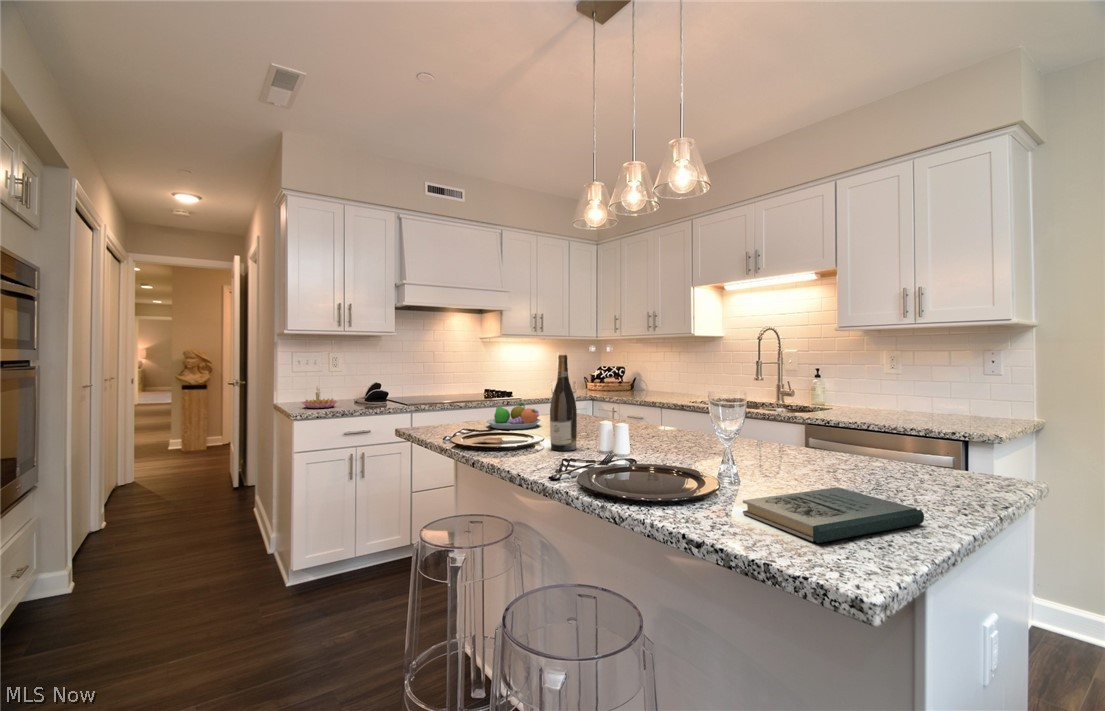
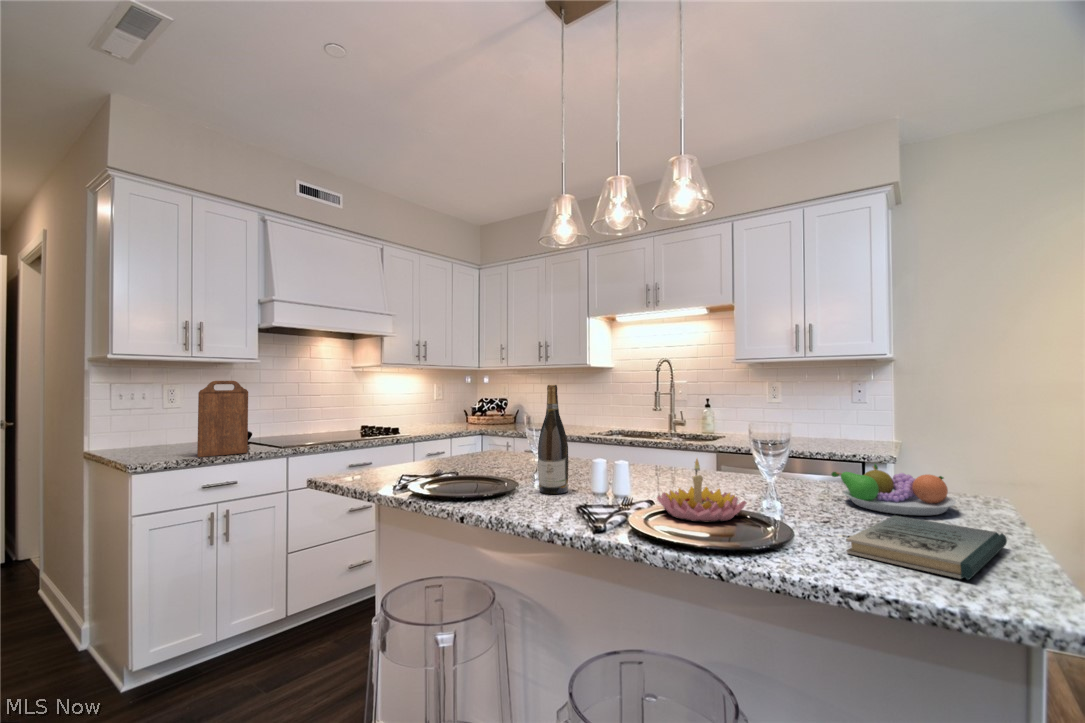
cutting board: none [341,350,378,410] -> present [197,381,248,457]
candle holder: present [302,387,337,408] -> present [657,459,746,522]
fruit bowl: present [486,403,541,429] -> present [832,464,956,515]

